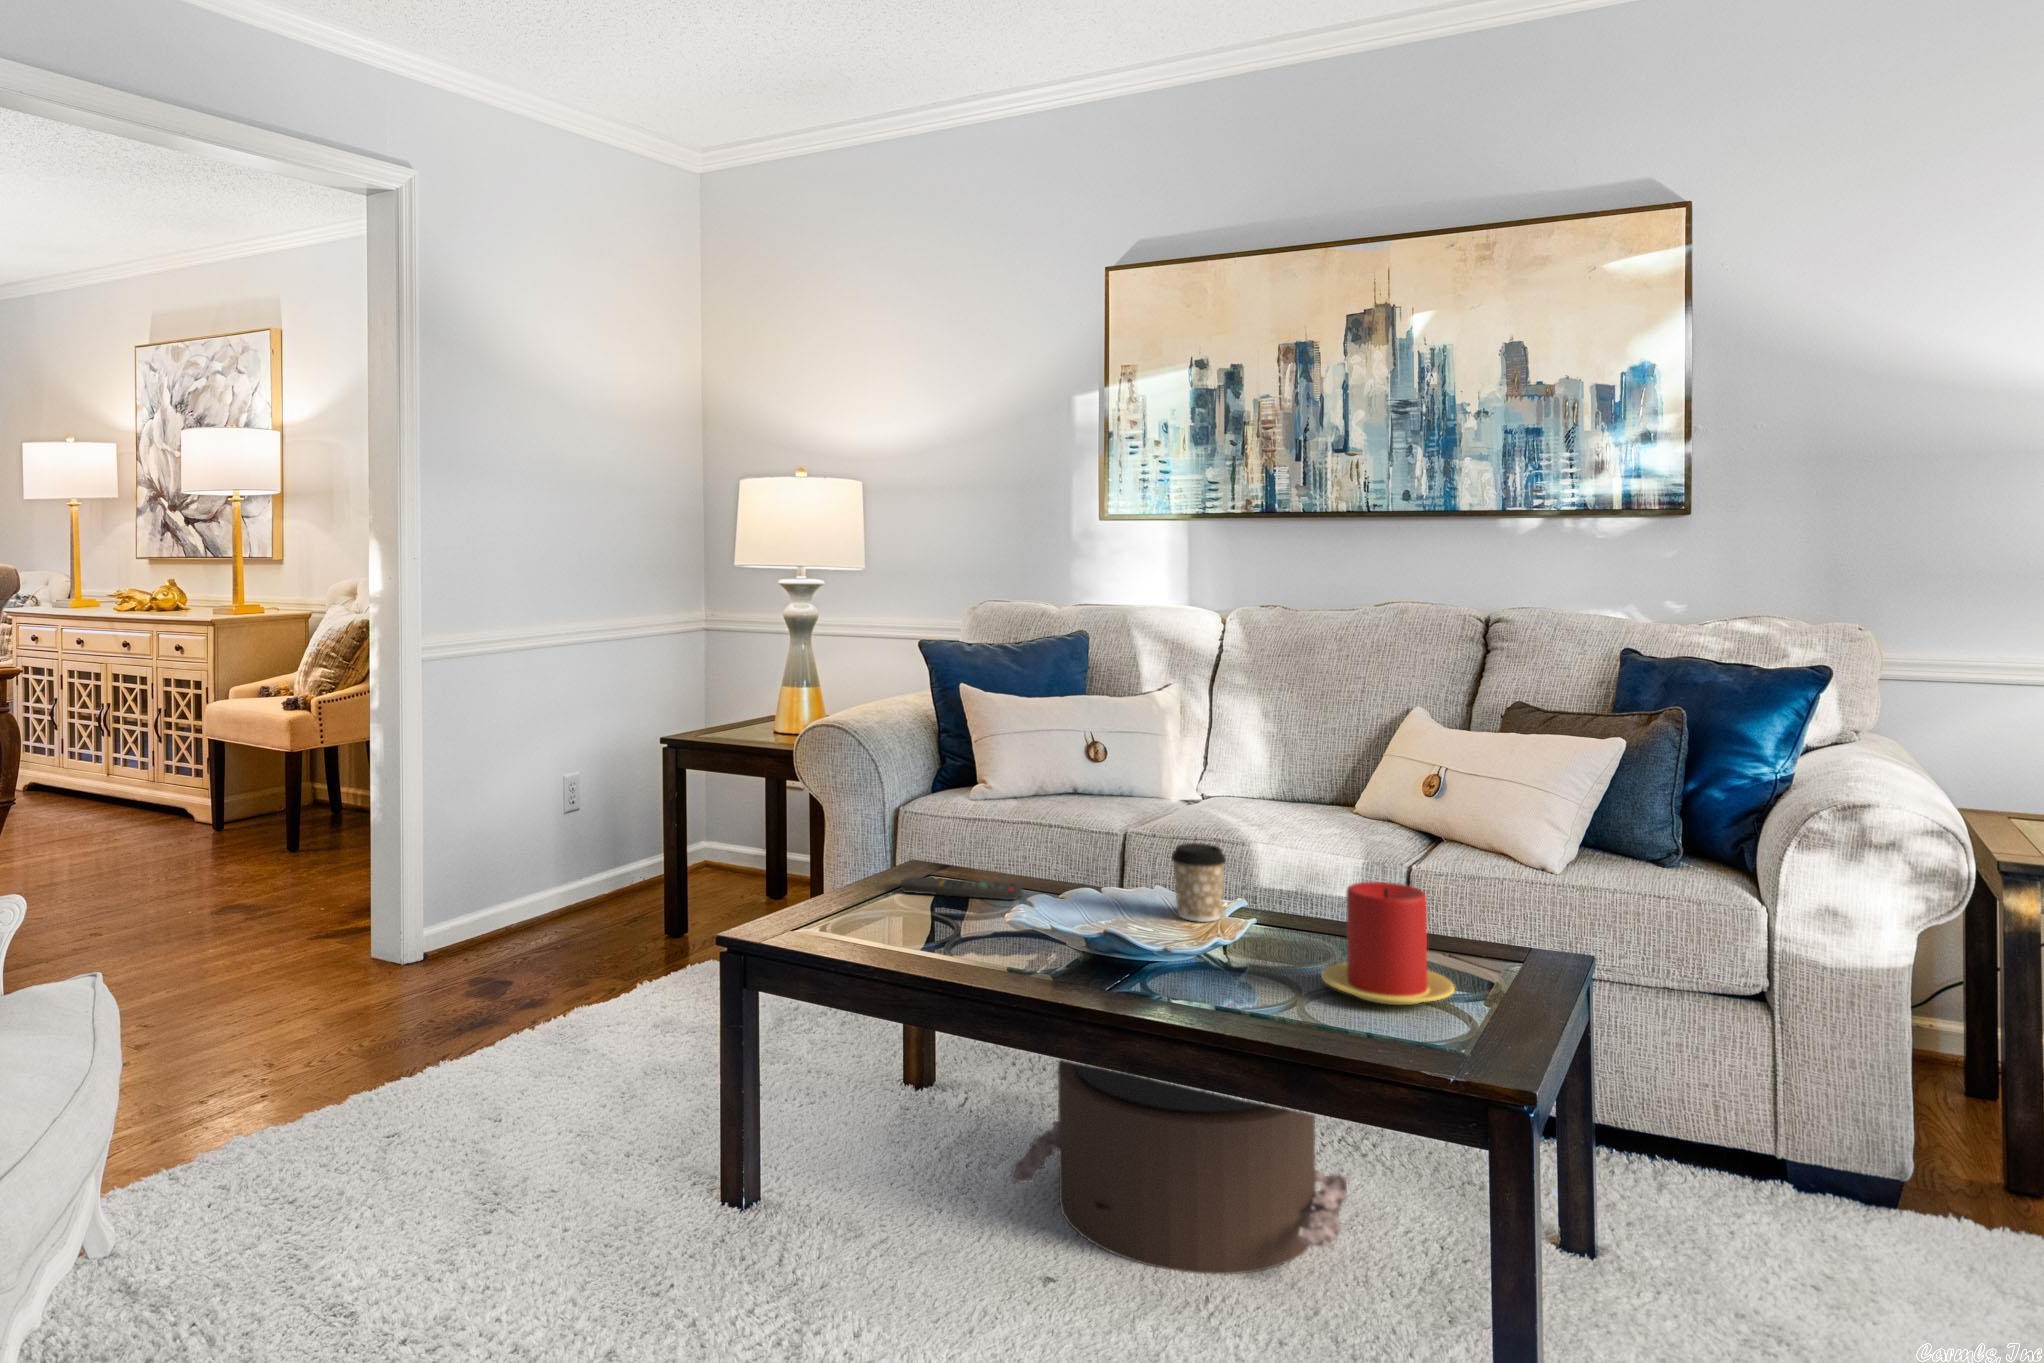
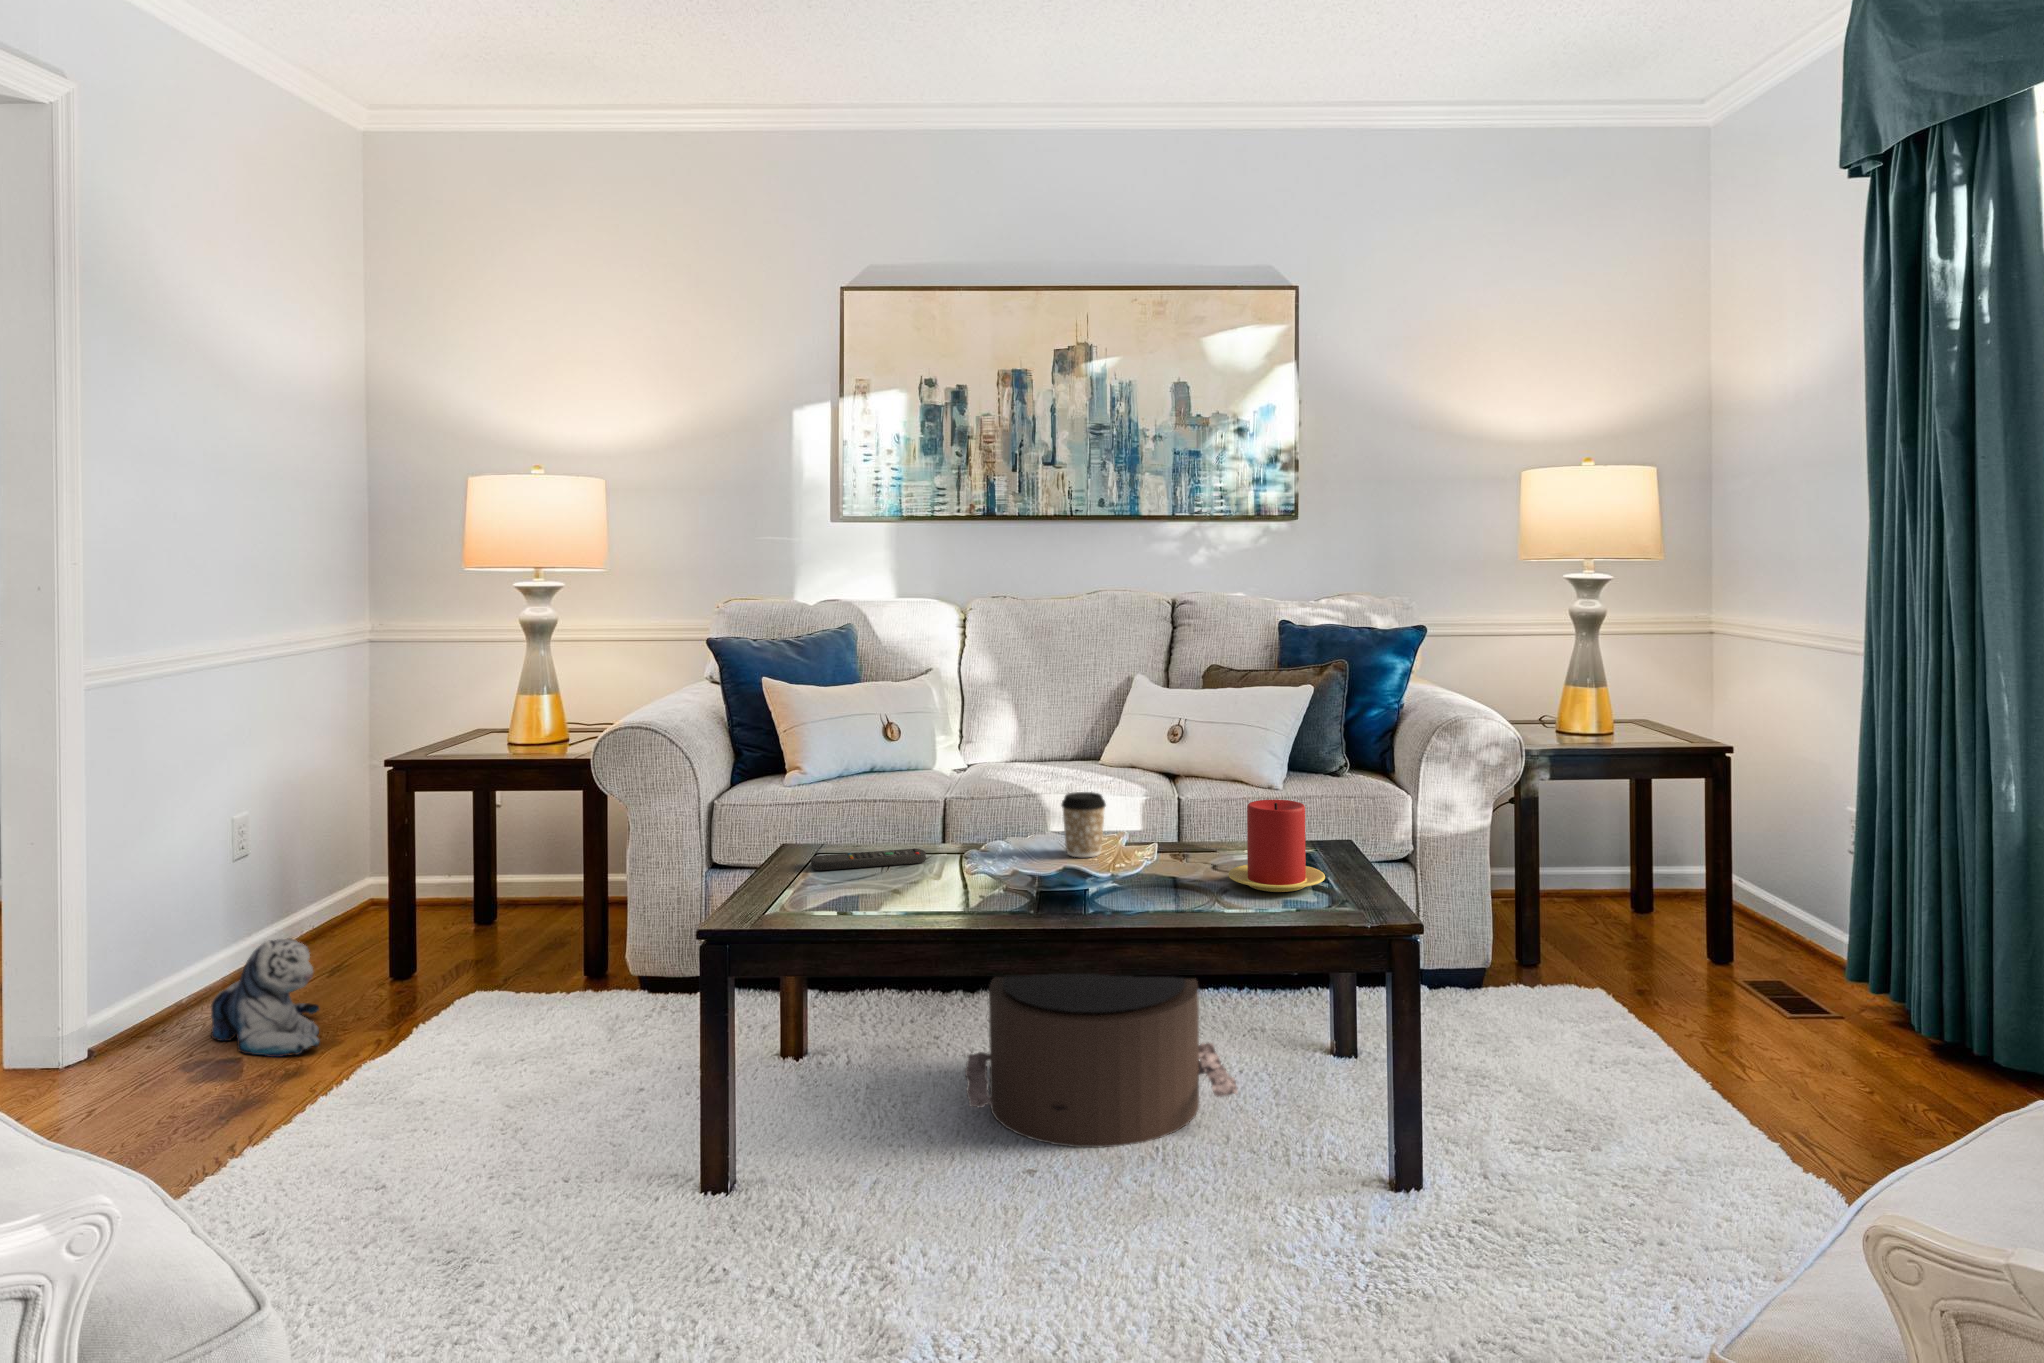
plush toy: none [503,887,589,989] -> present [211,938,319,1057]

